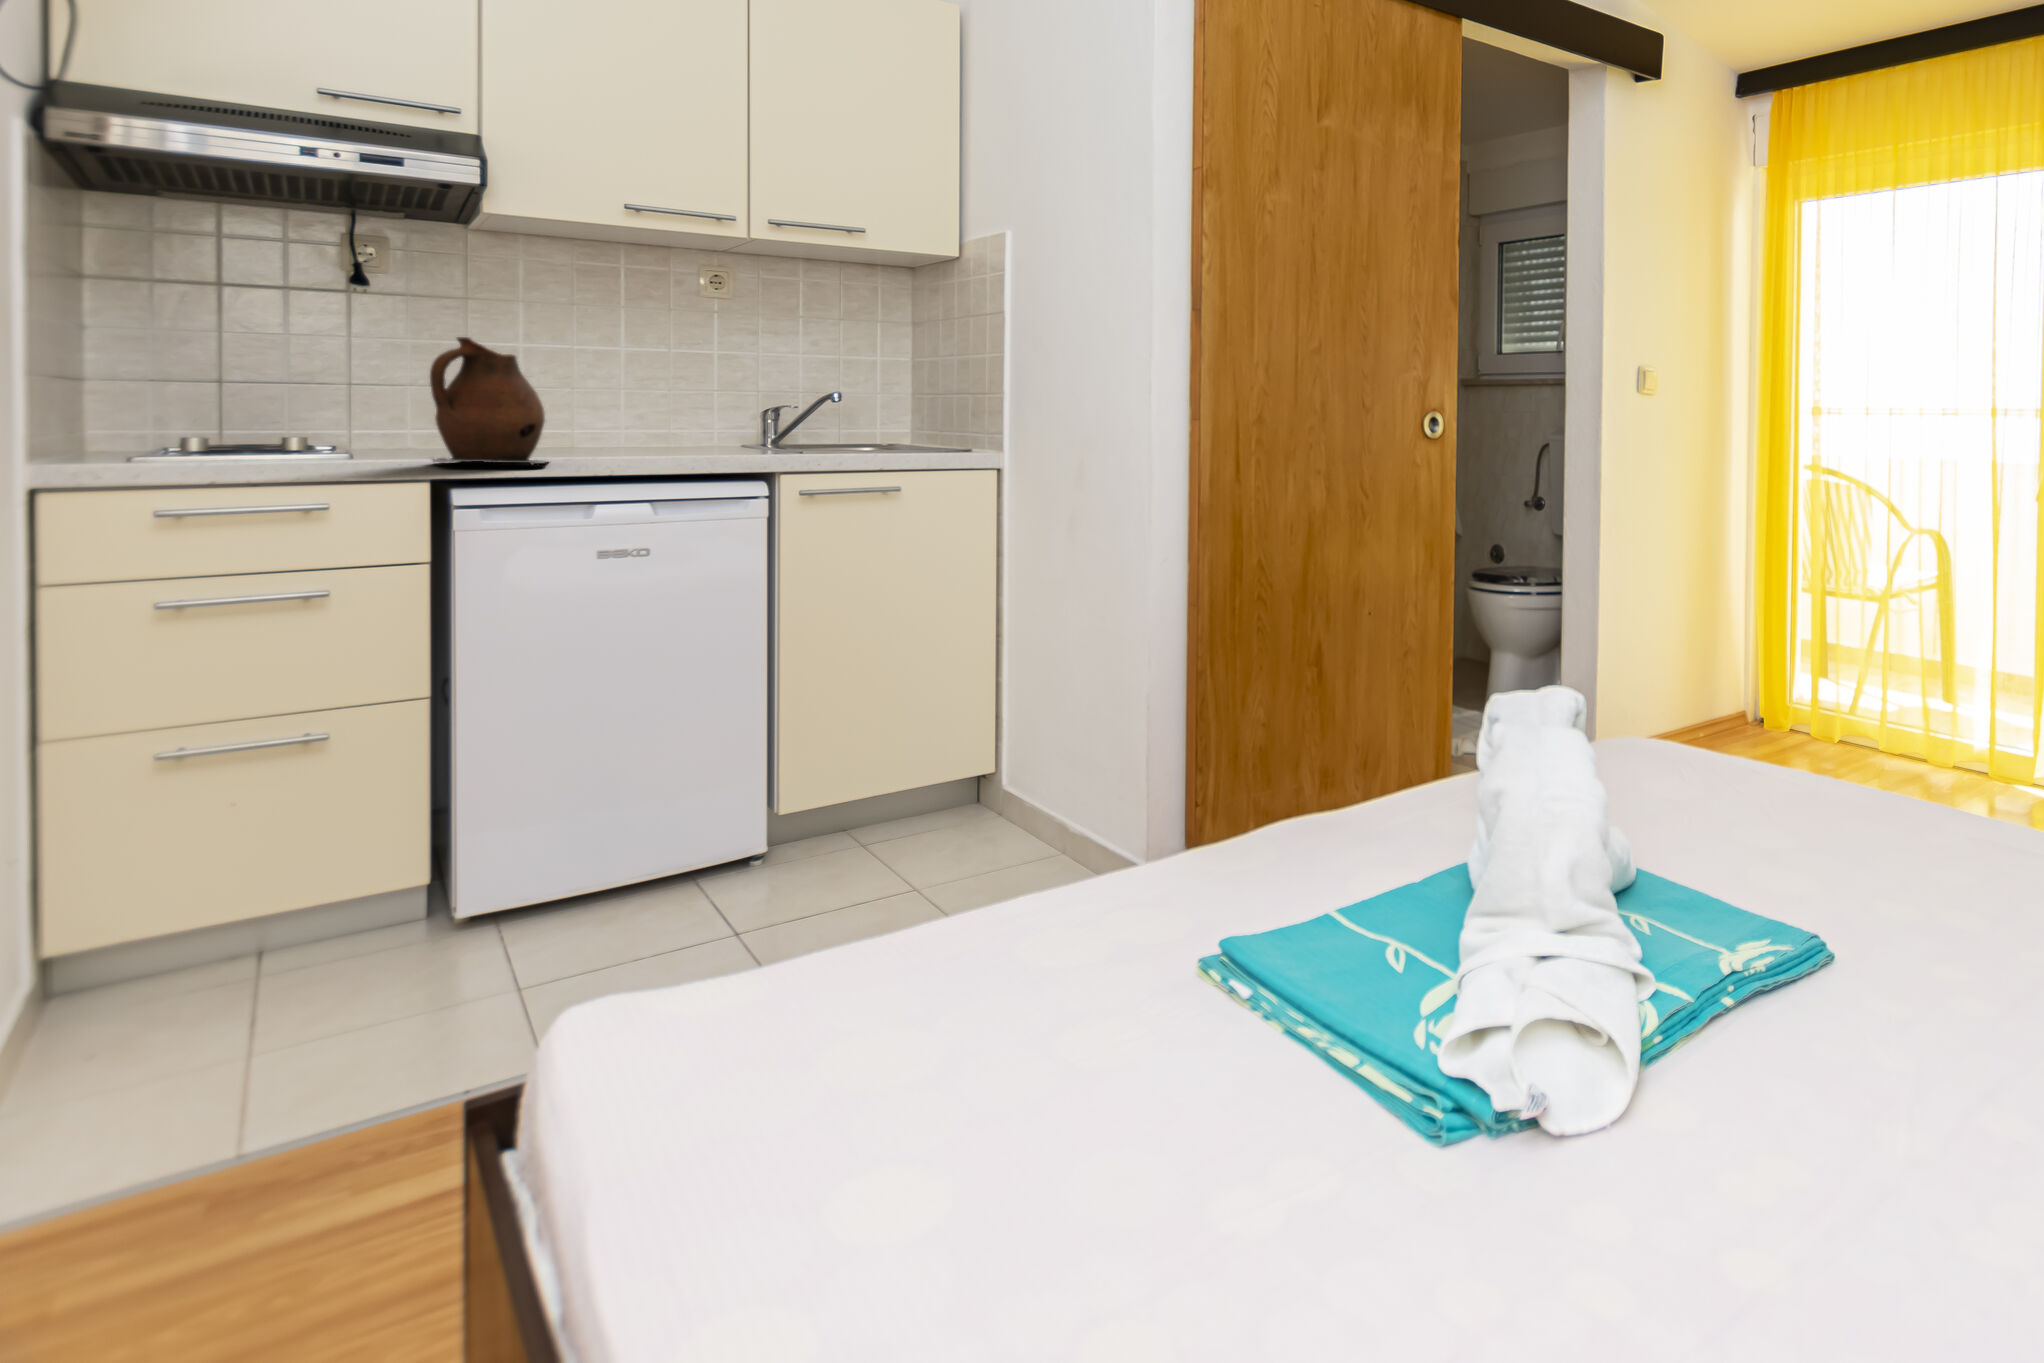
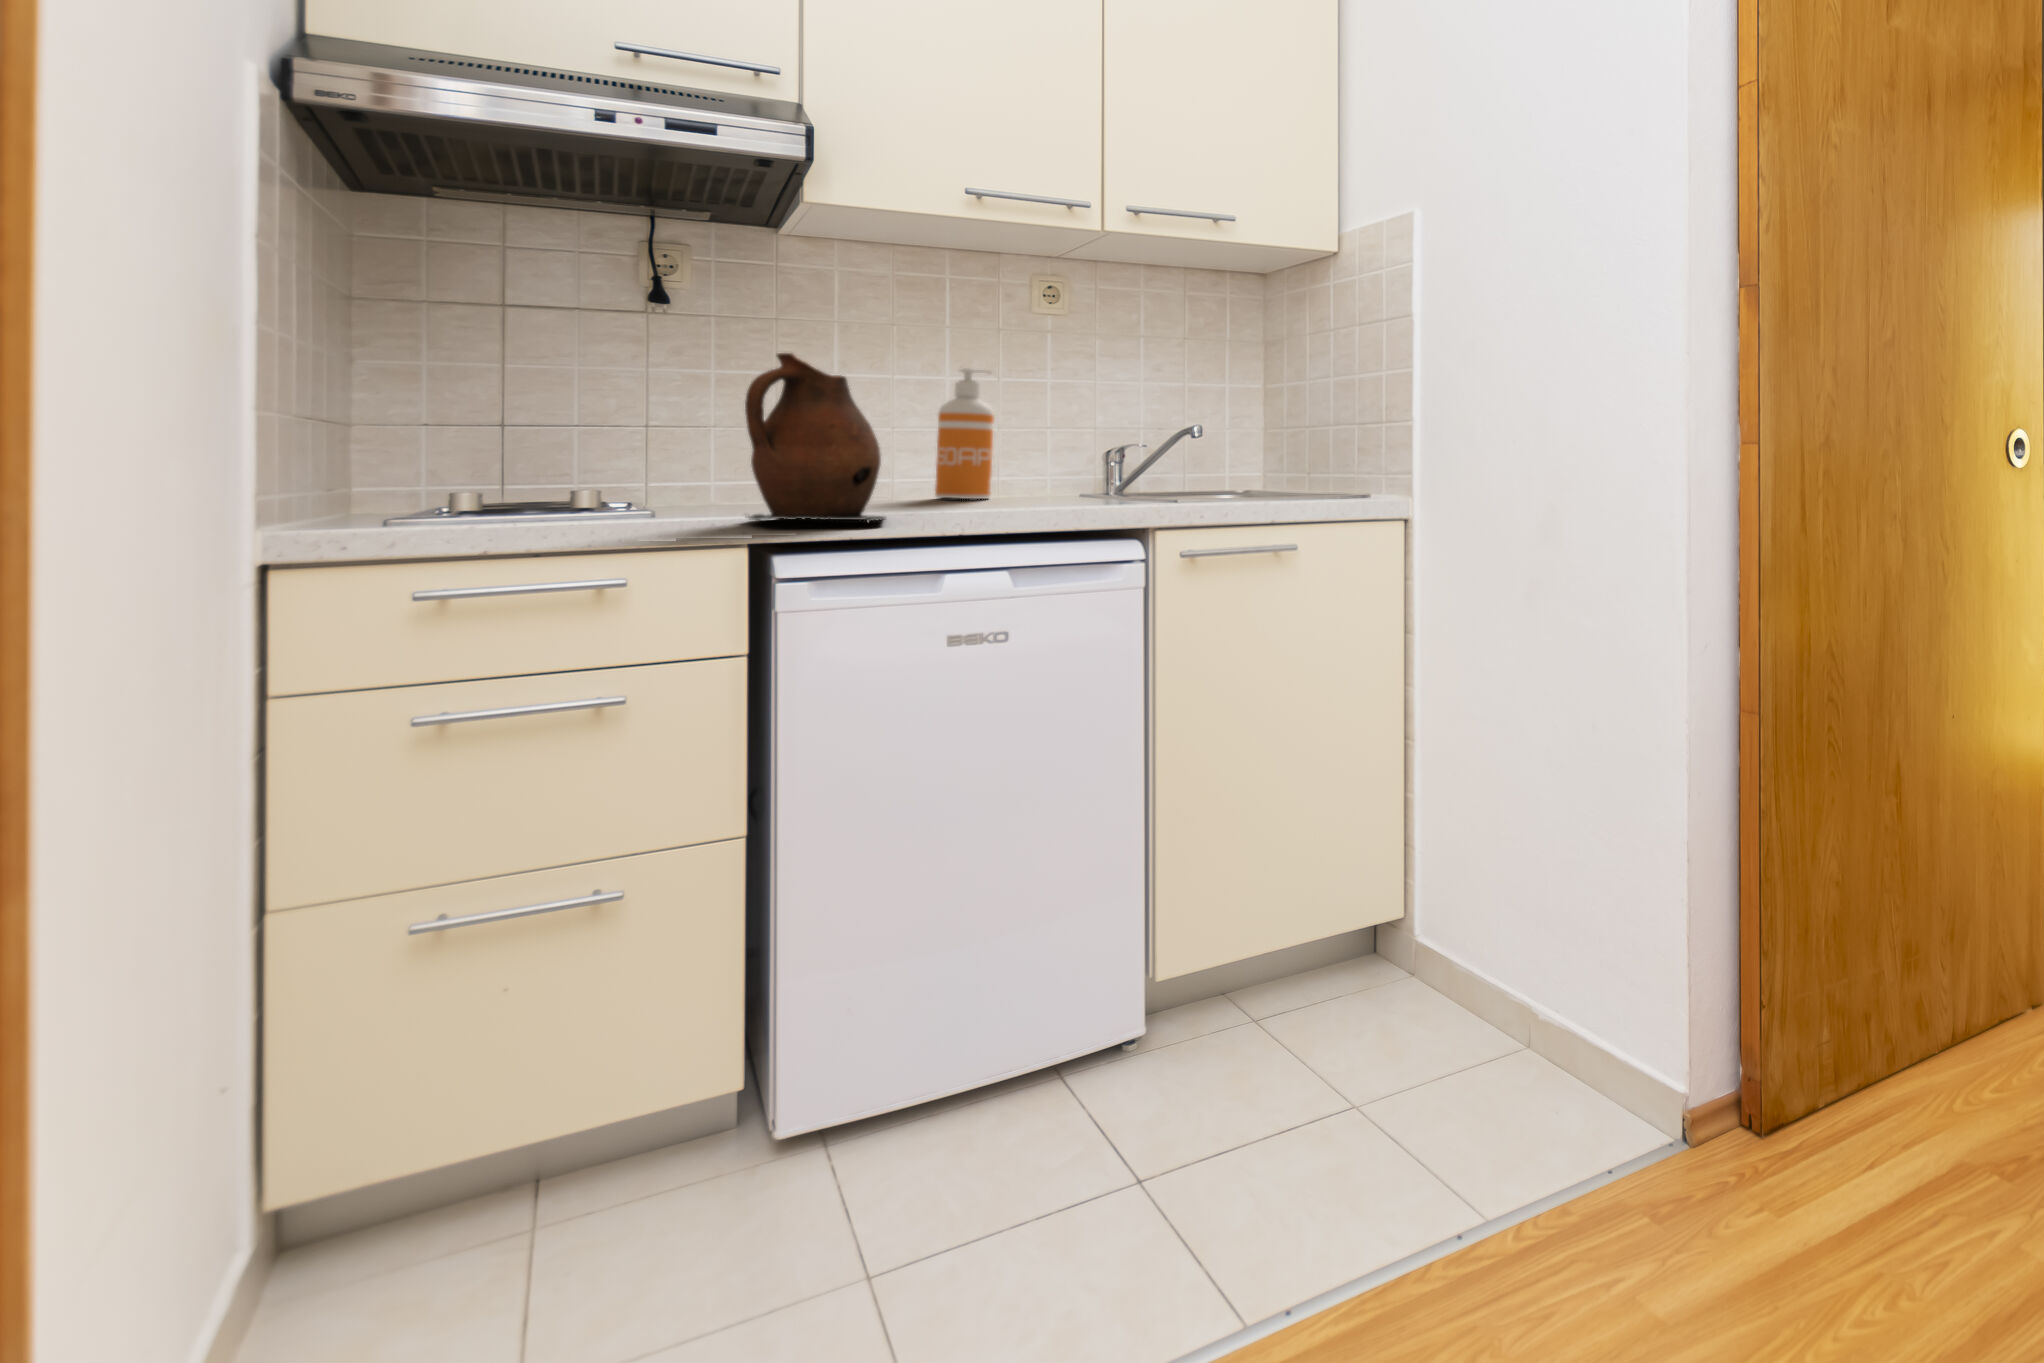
soap dispenser: none [603,344,655,449] -> present [935,368,994,499]

